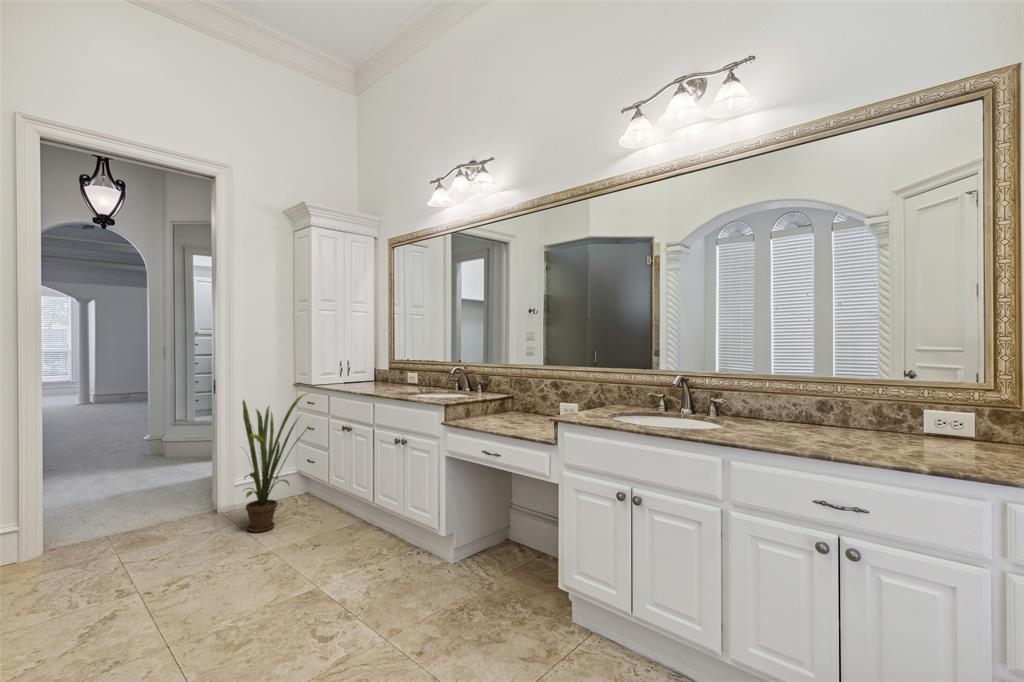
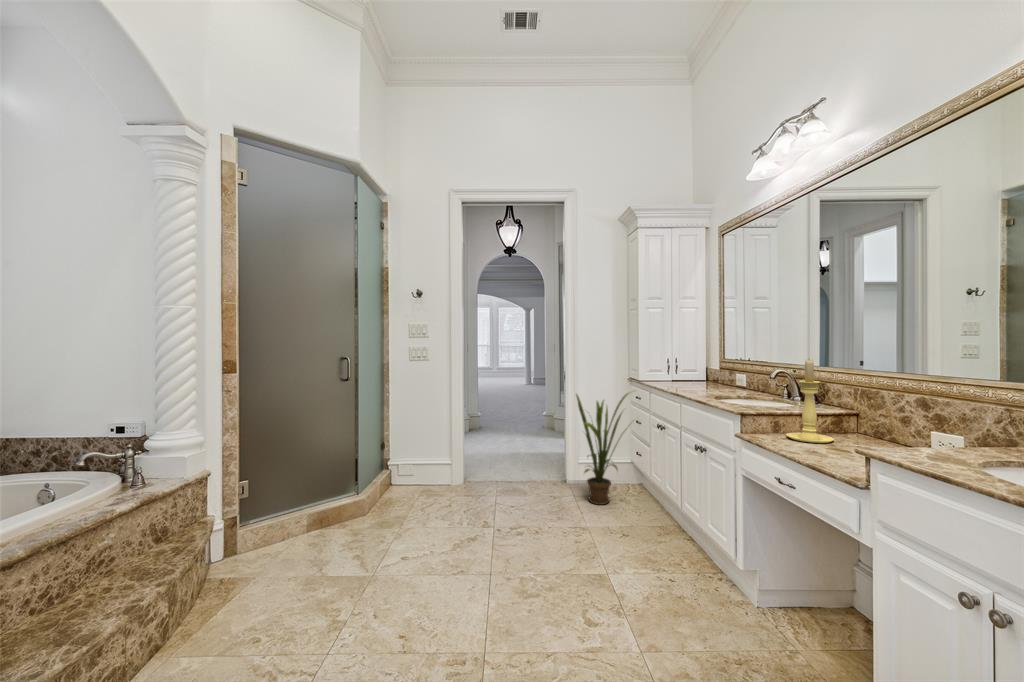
candle holder: none [479,355,509,419] -> present [786,359,834,443]

